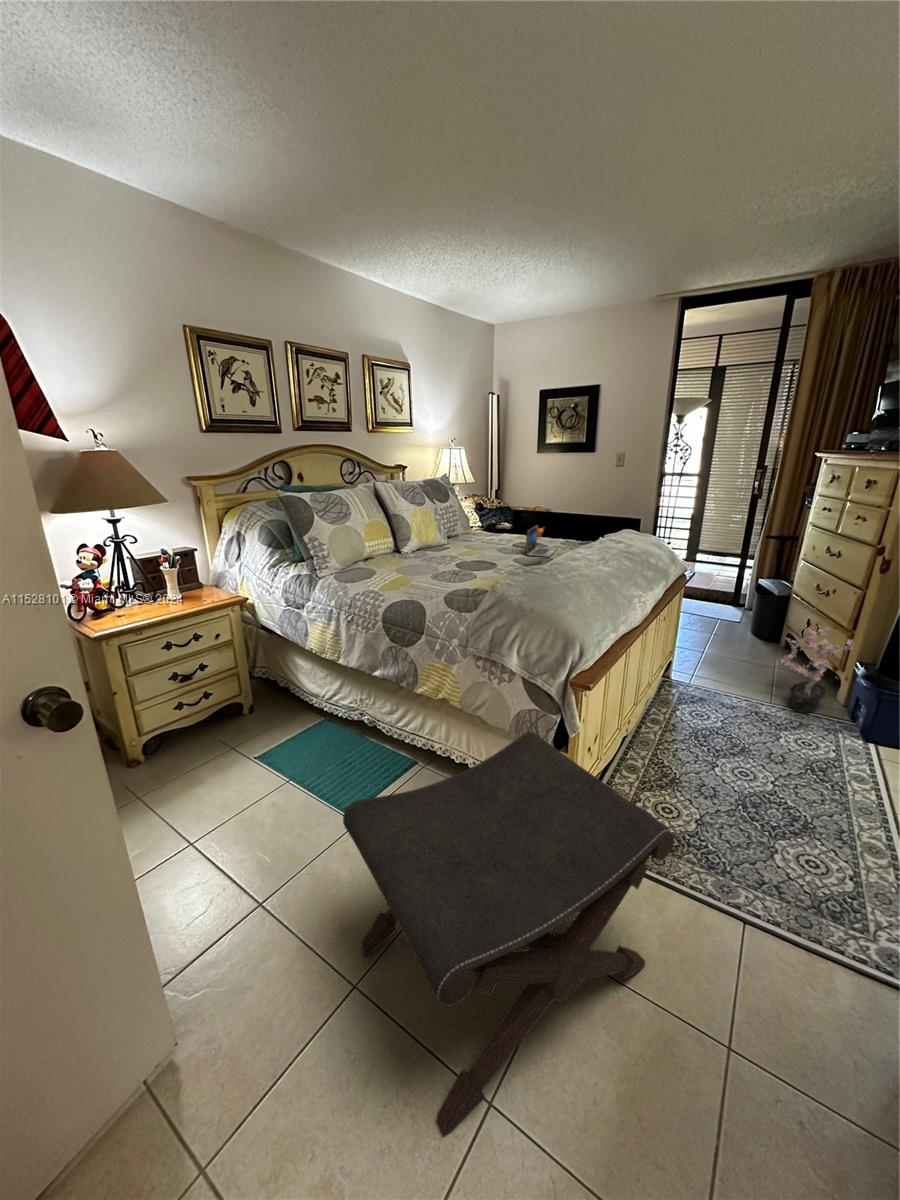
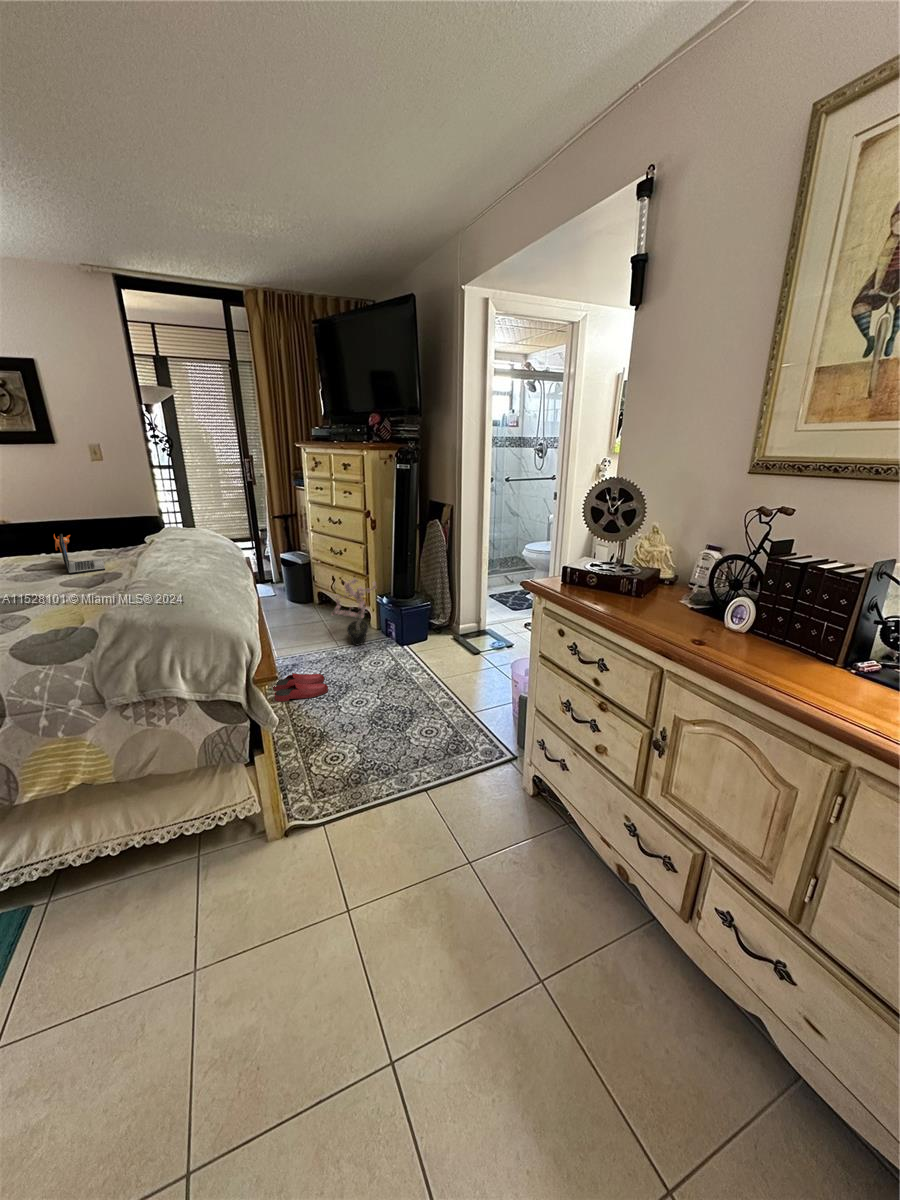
slippers: none [655,705,722,743] -> present [273,673,328,702]
footstool: present [343,732,674,1137] -> none [98,746,409,1139]

